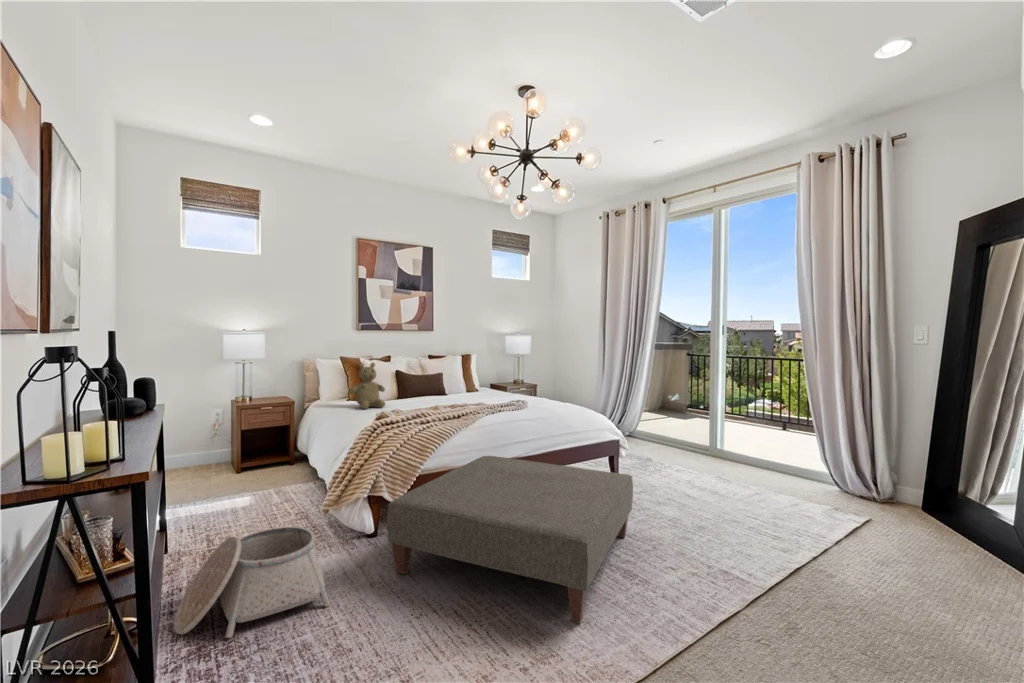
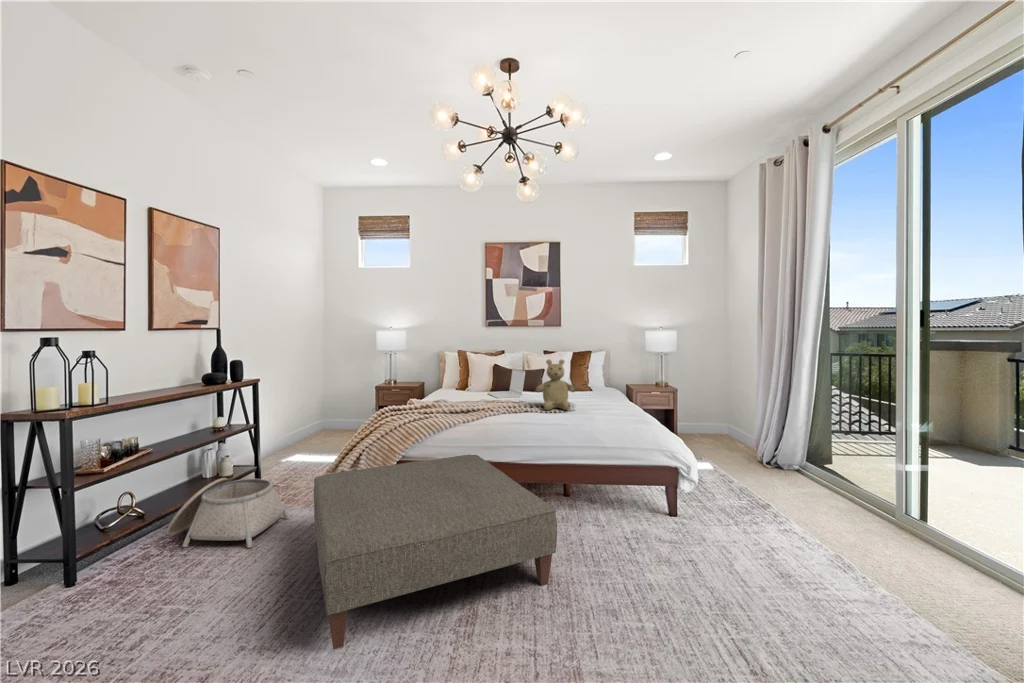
teddy bear: present [349,363,385,409] -> present [536,359,575,410]
laptop: none [409,374,454,405] -> present [488,368,525,398]

